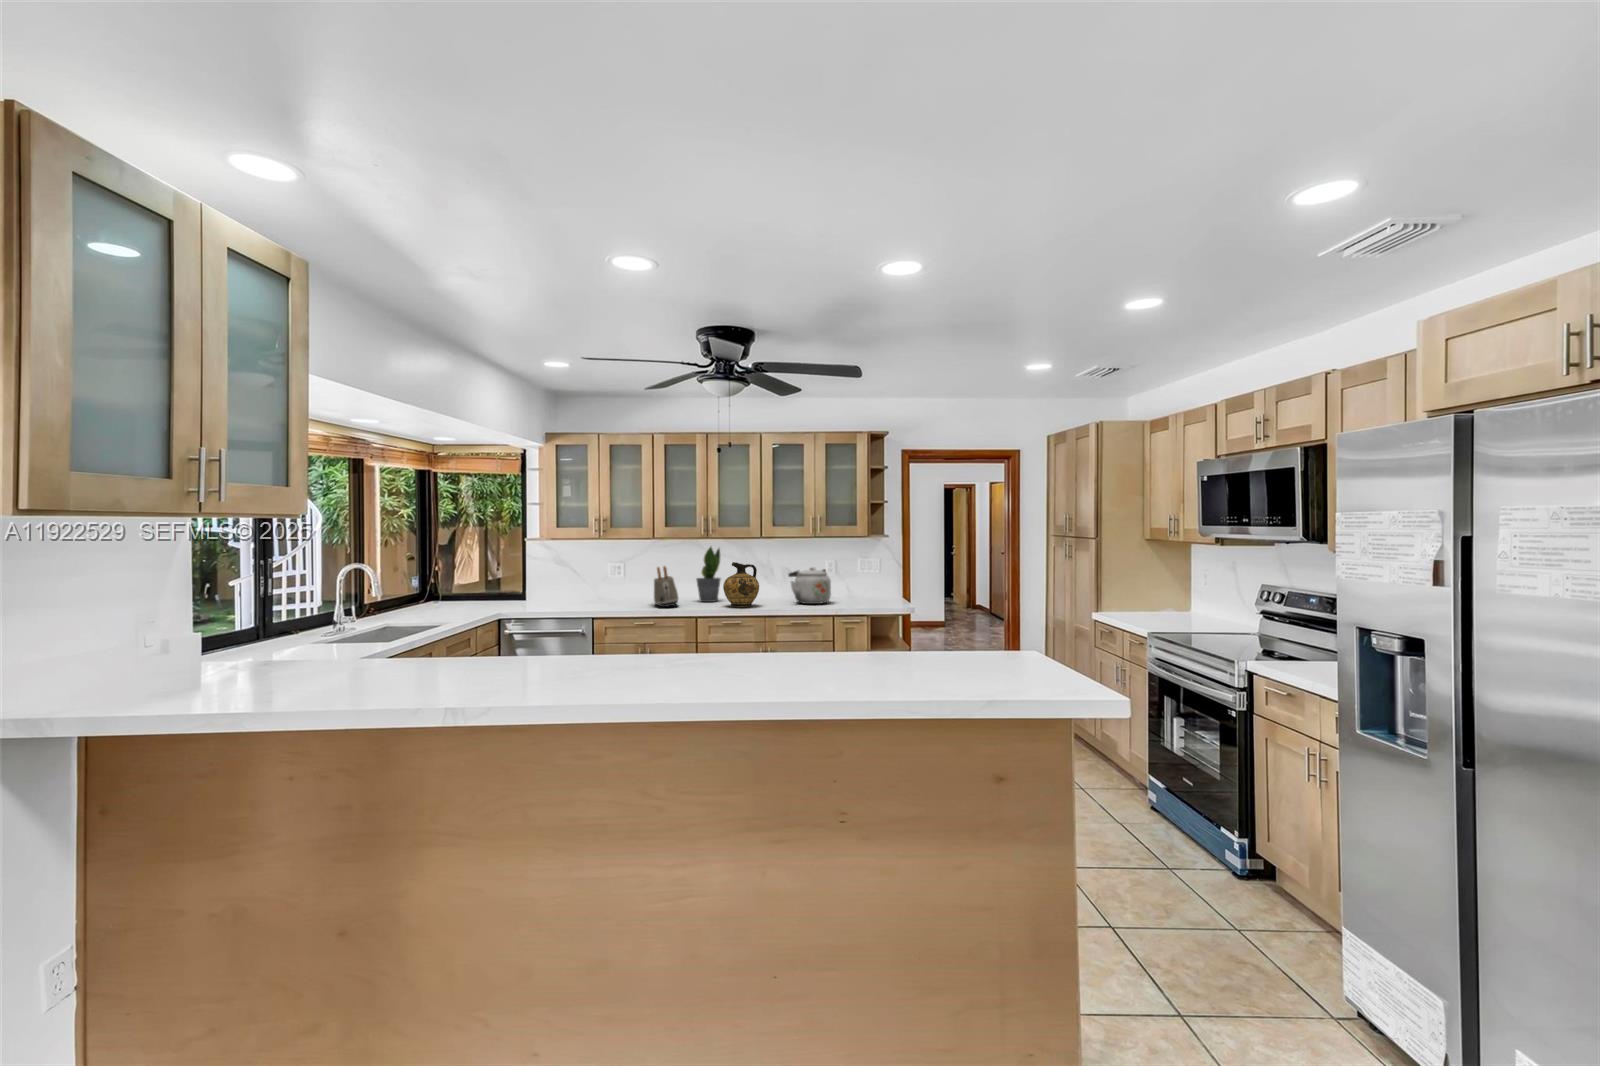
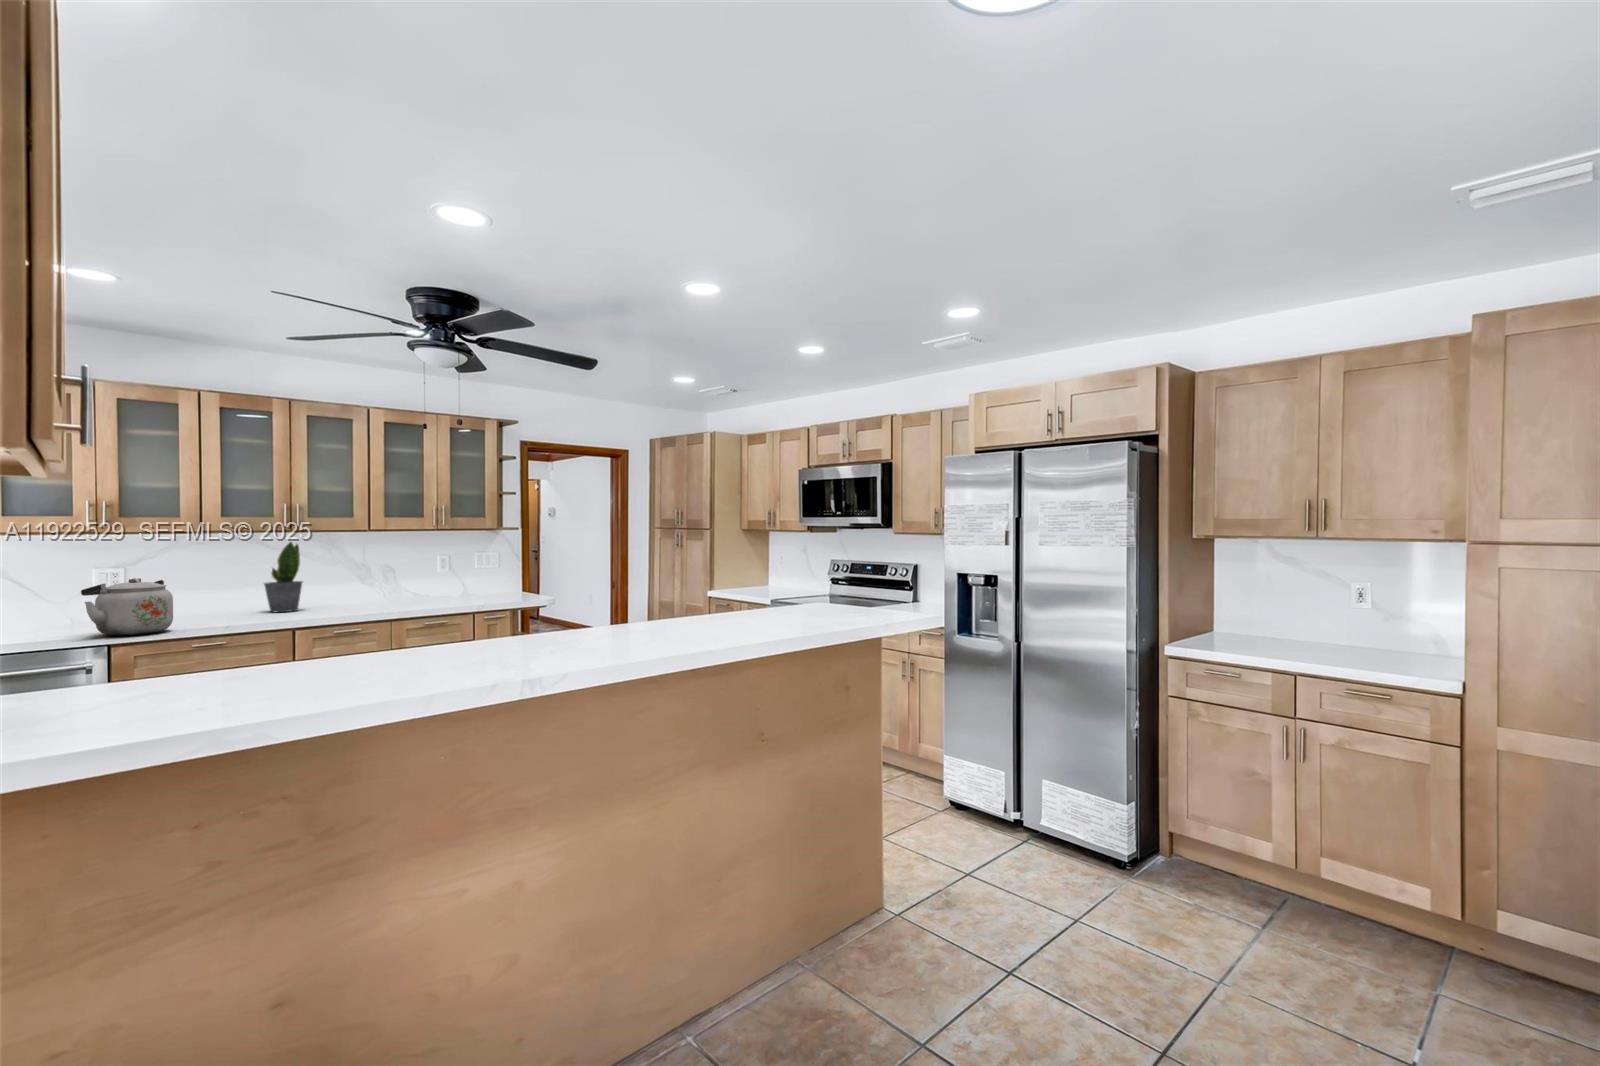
ceramic jug: present [723,562,759,607] -> none [322,560,373,613]
toaster: present [654,566,679,607] -> none [202,568,255,622]
kettle: present [788,567,831,604] -> present [81,578,173,635]

